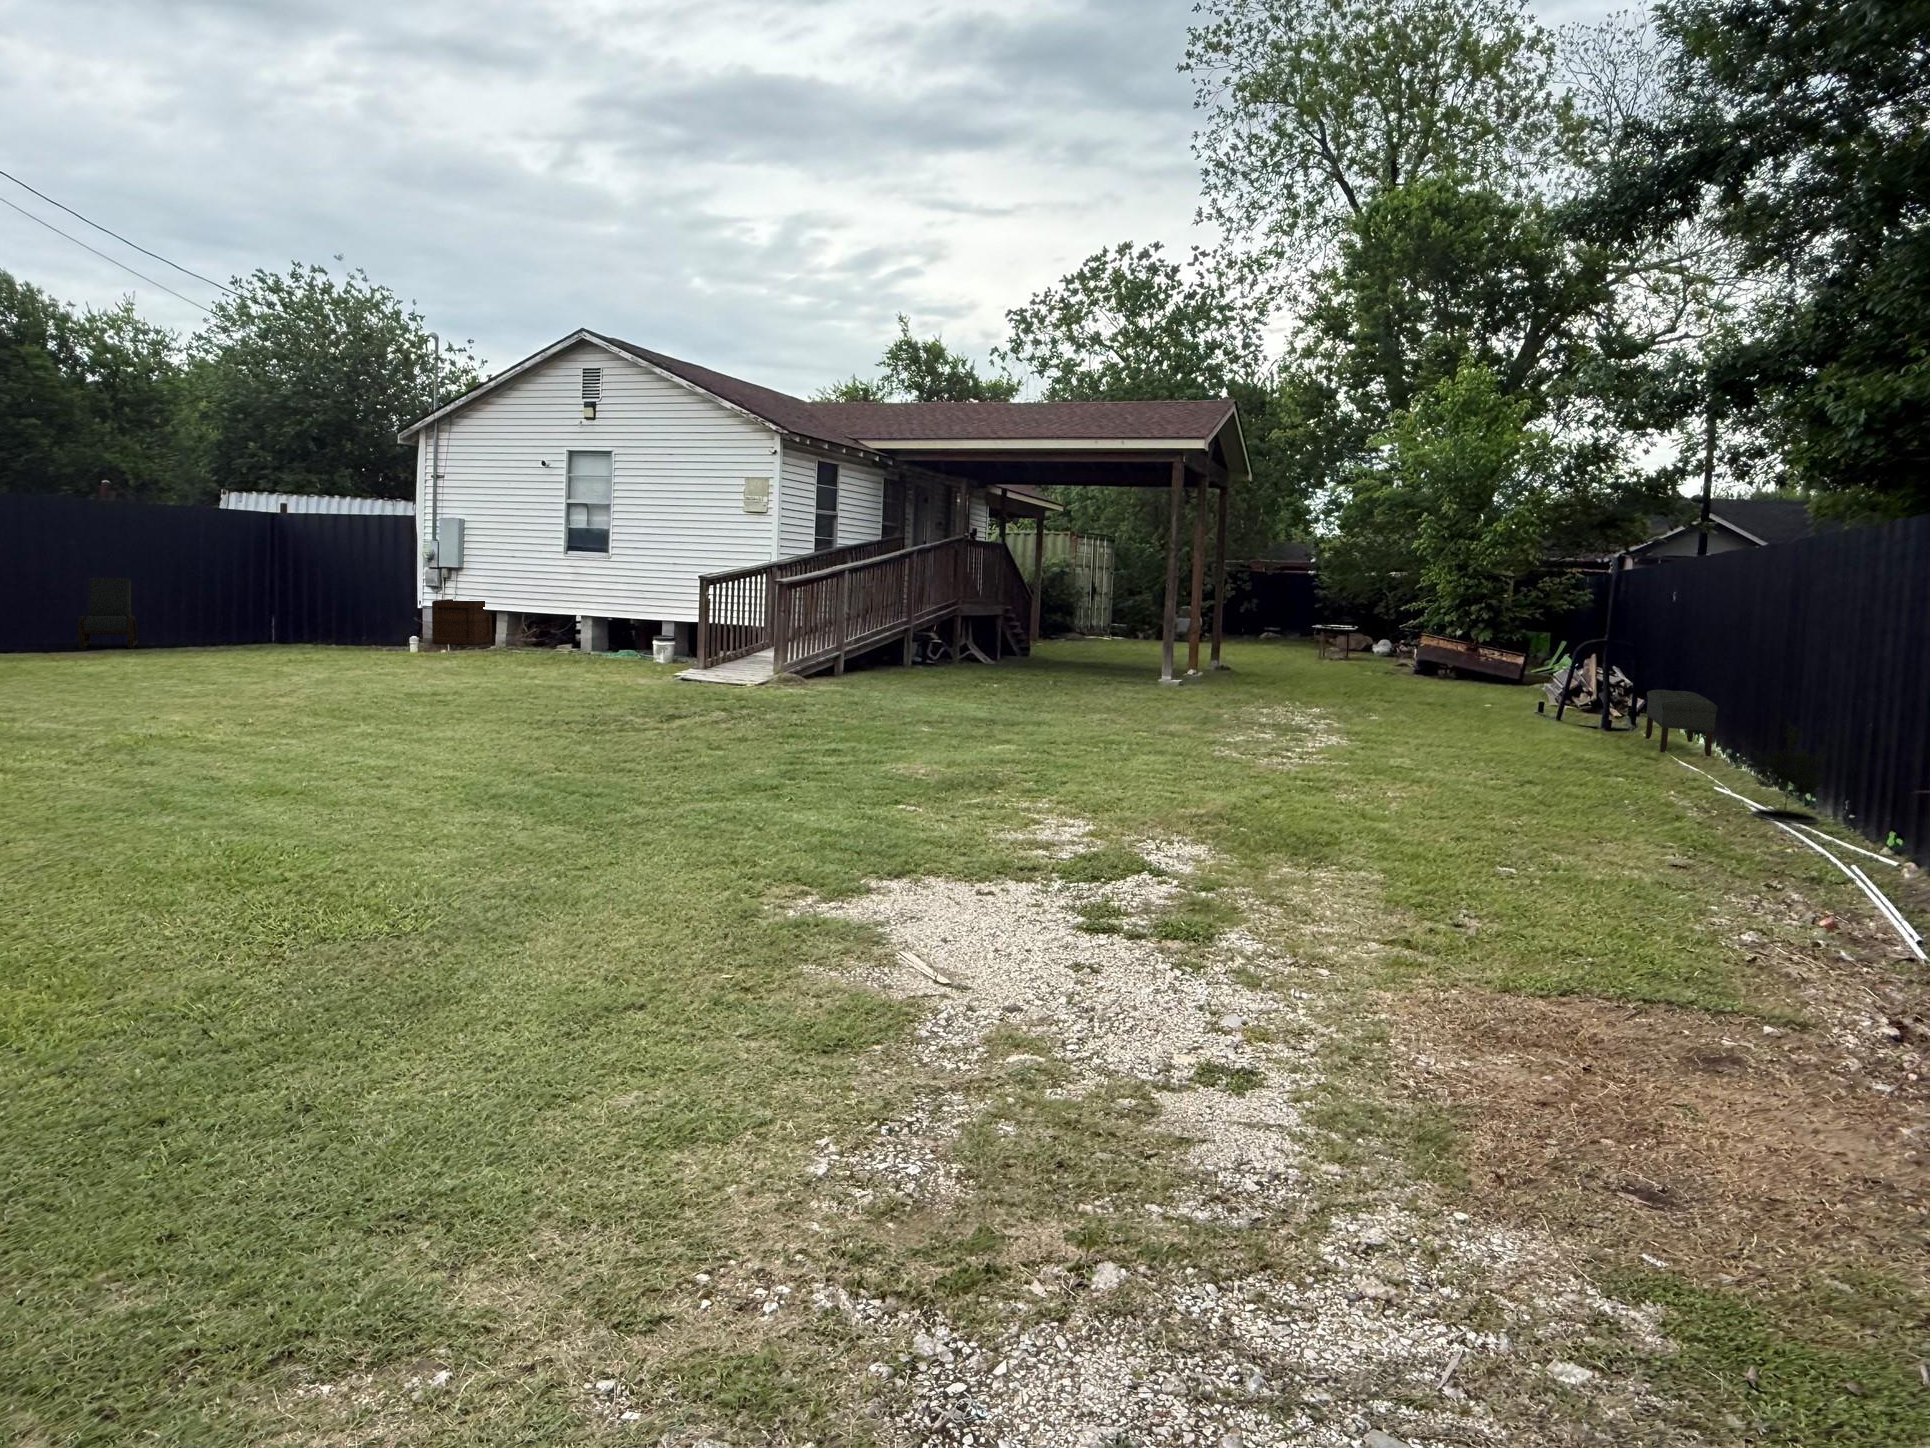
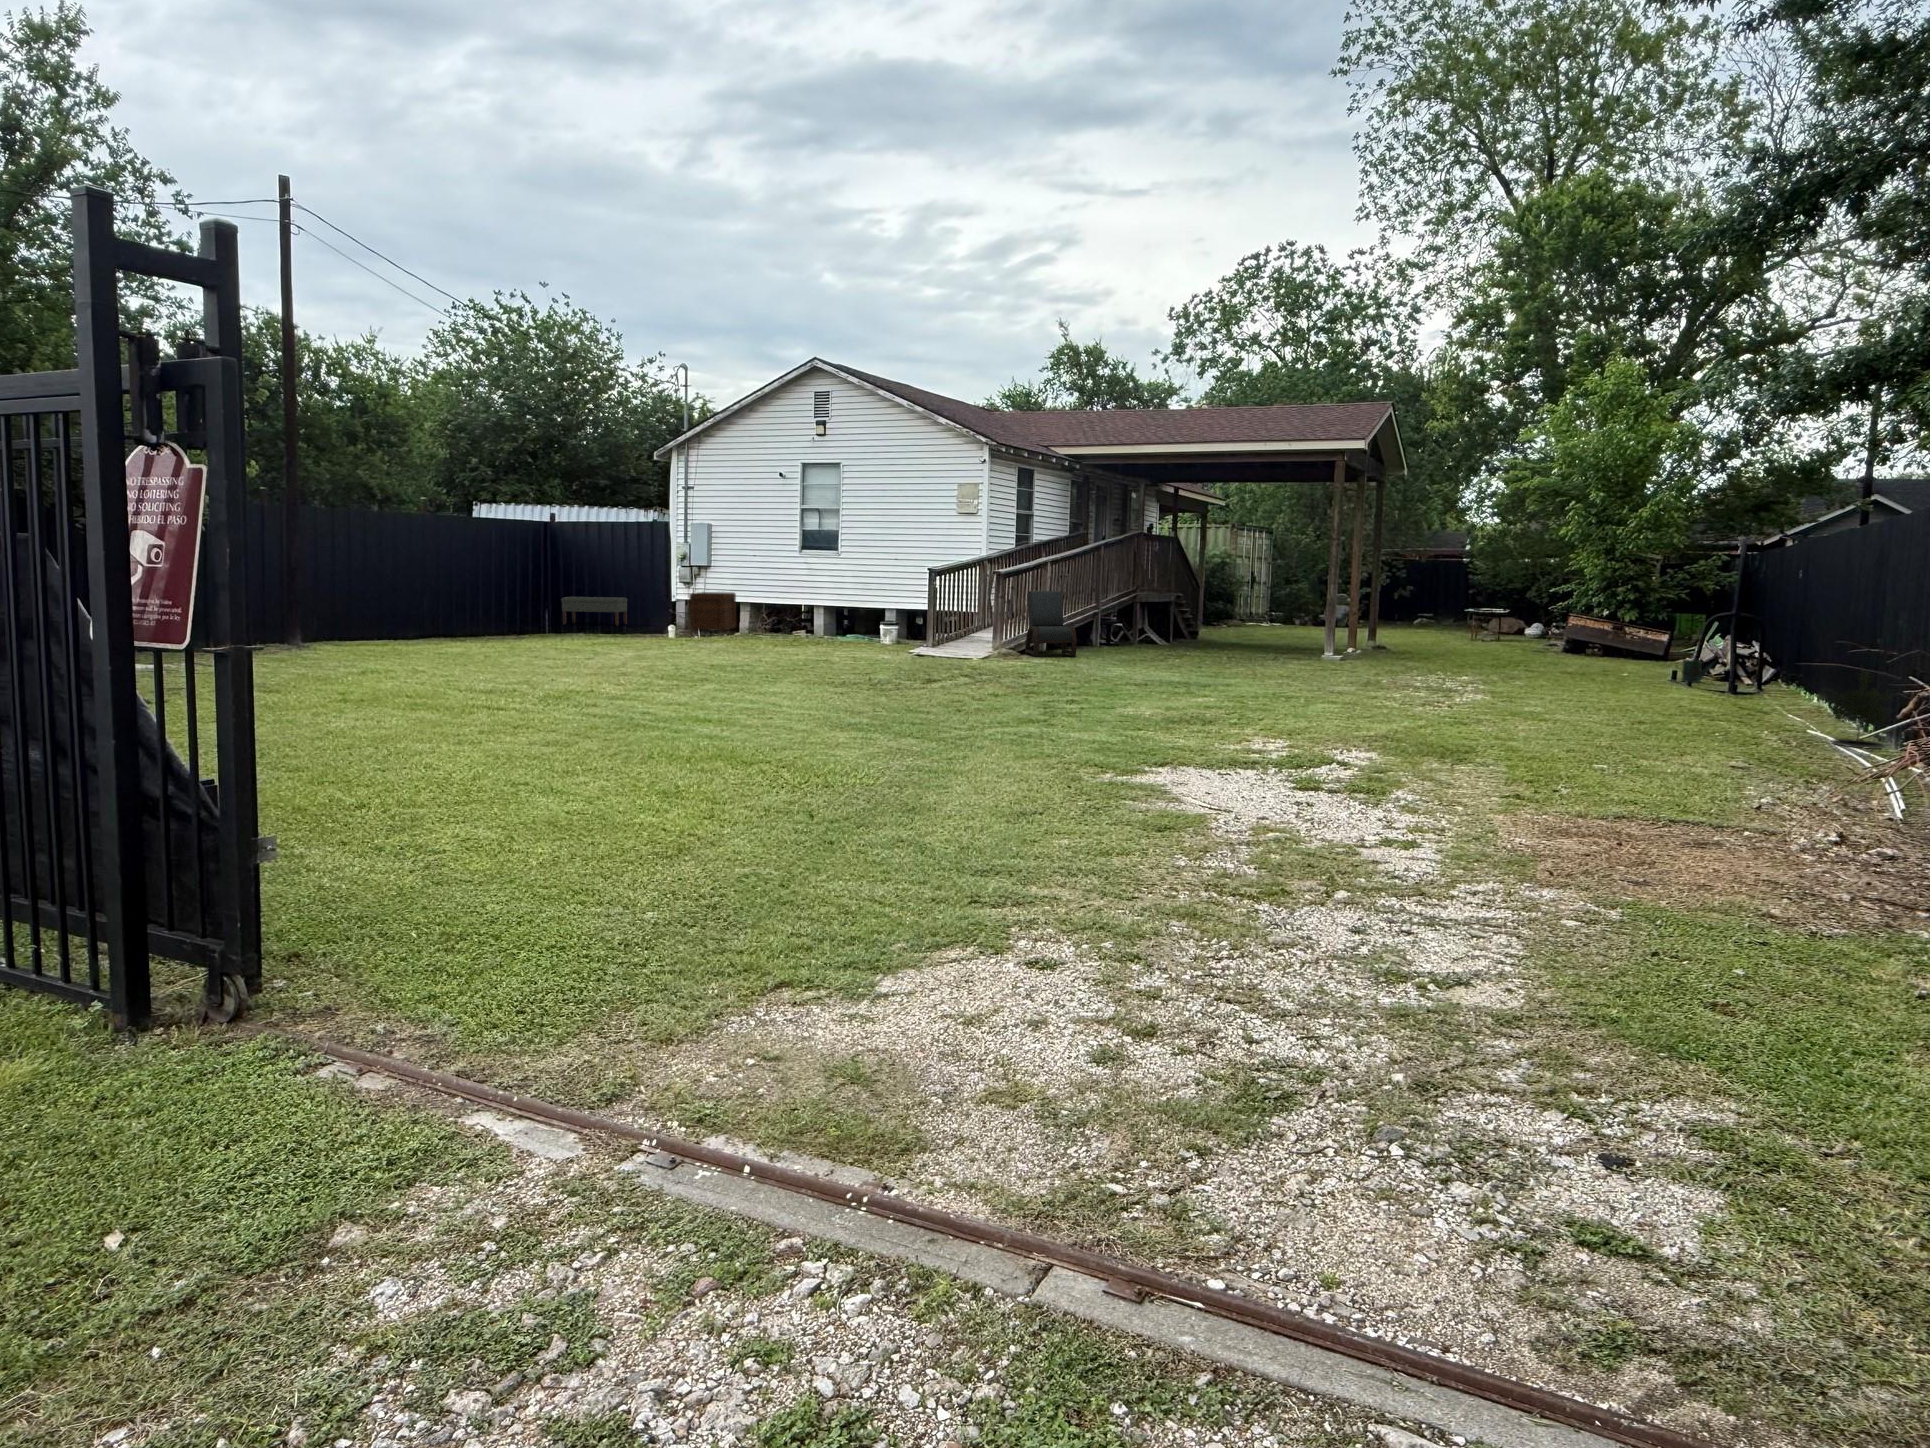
lounge chair: present [77,578,138,649] -> present [1025,591,1077,657]
bench: present [1645,690,1718,756] -> present [561,597,628,626]
watering can: none [1542,691,1589,720] -> present [1682,658,1718,683]

